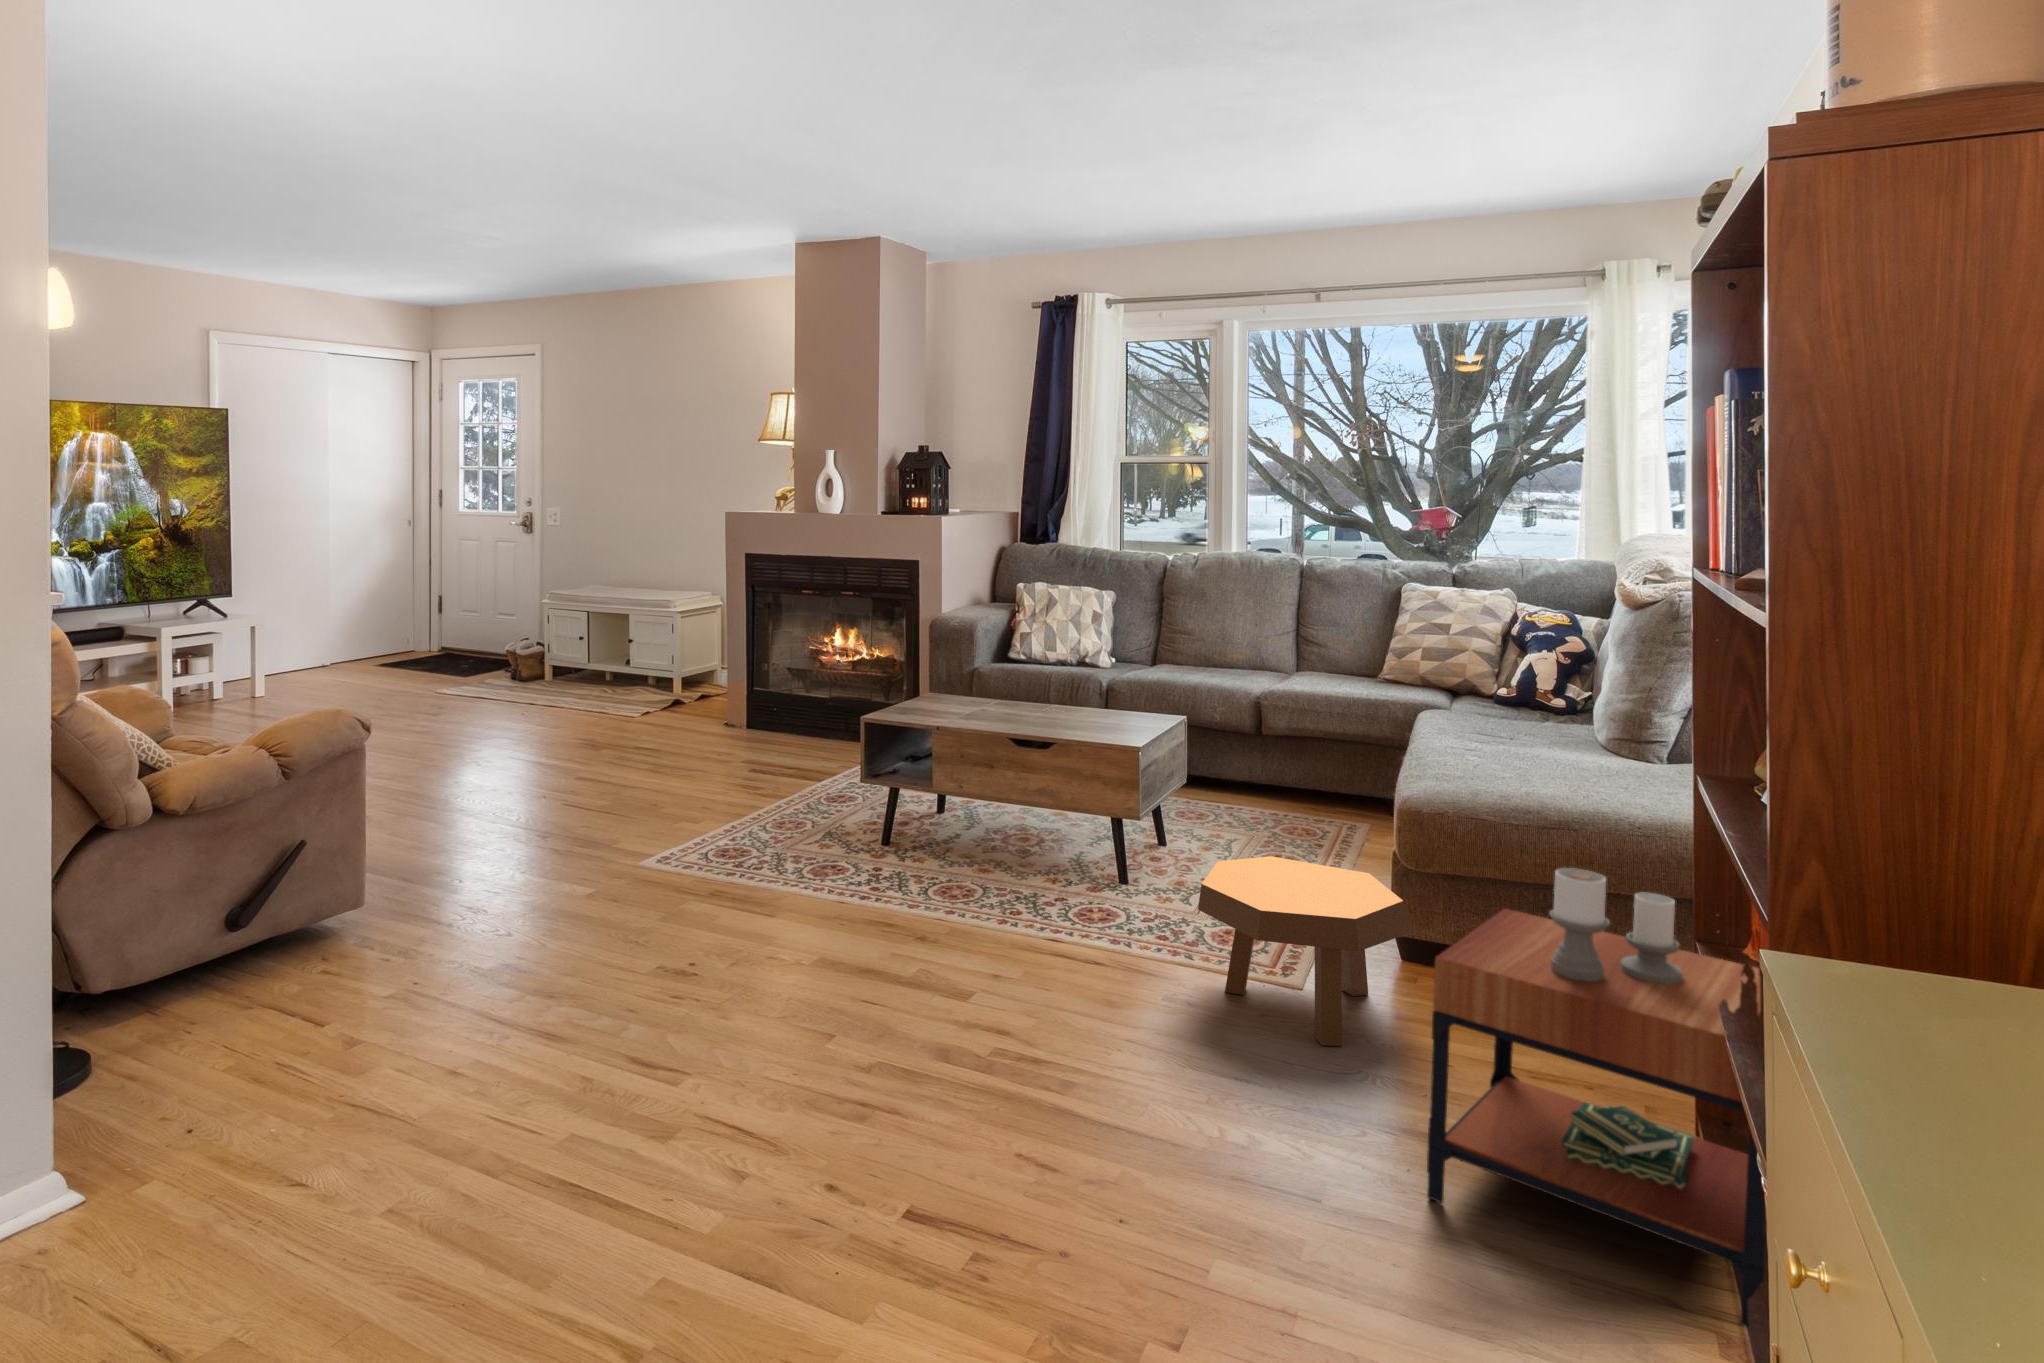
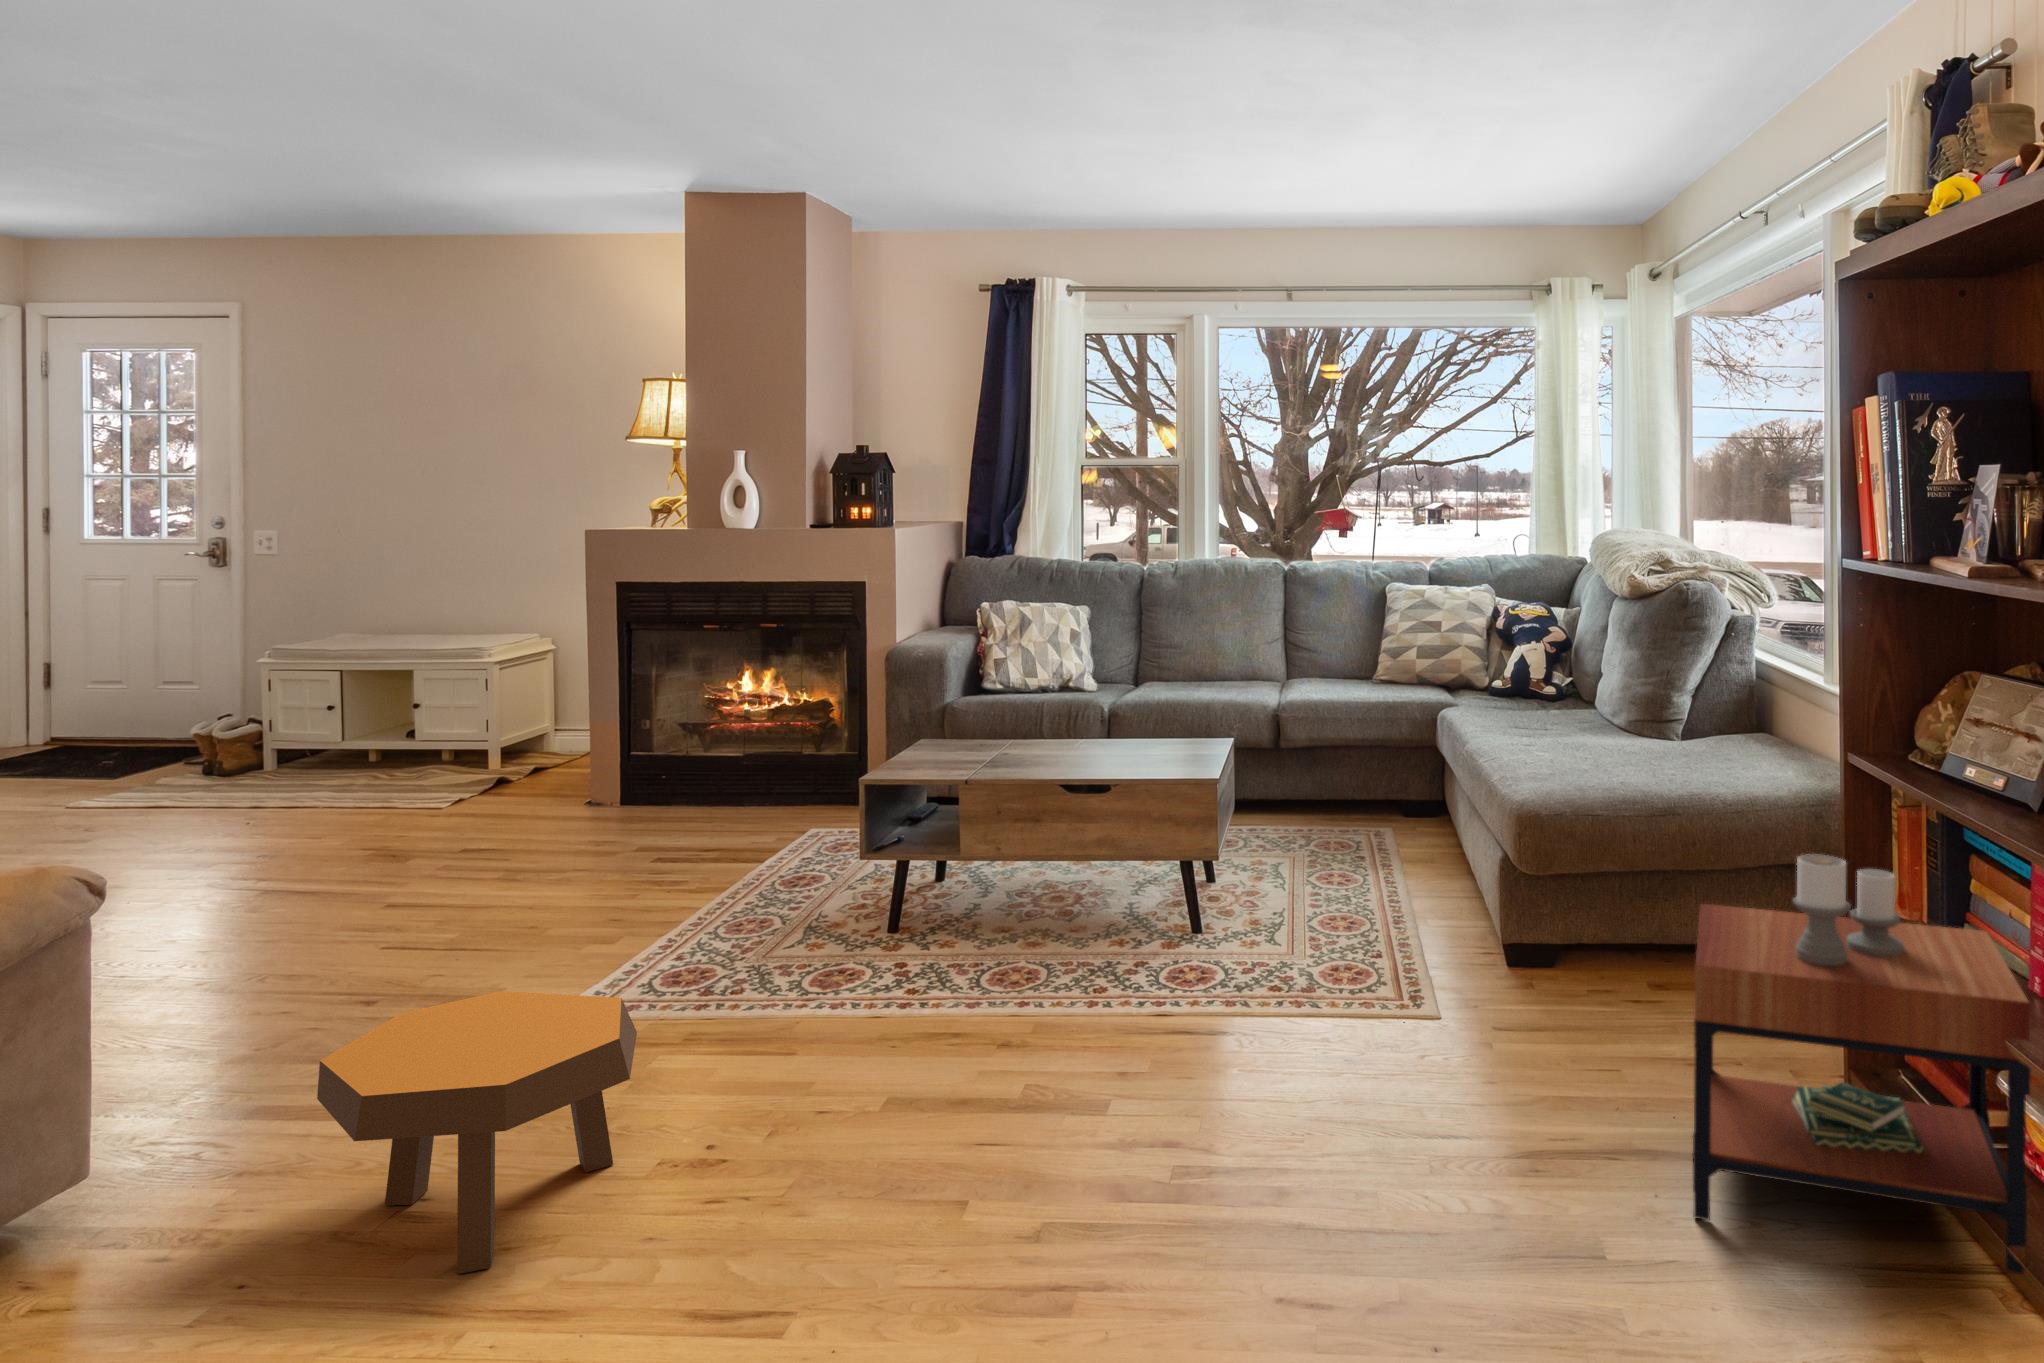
footstool: present [1198,856,1413,1046] -> present [317,991,637,1274]

